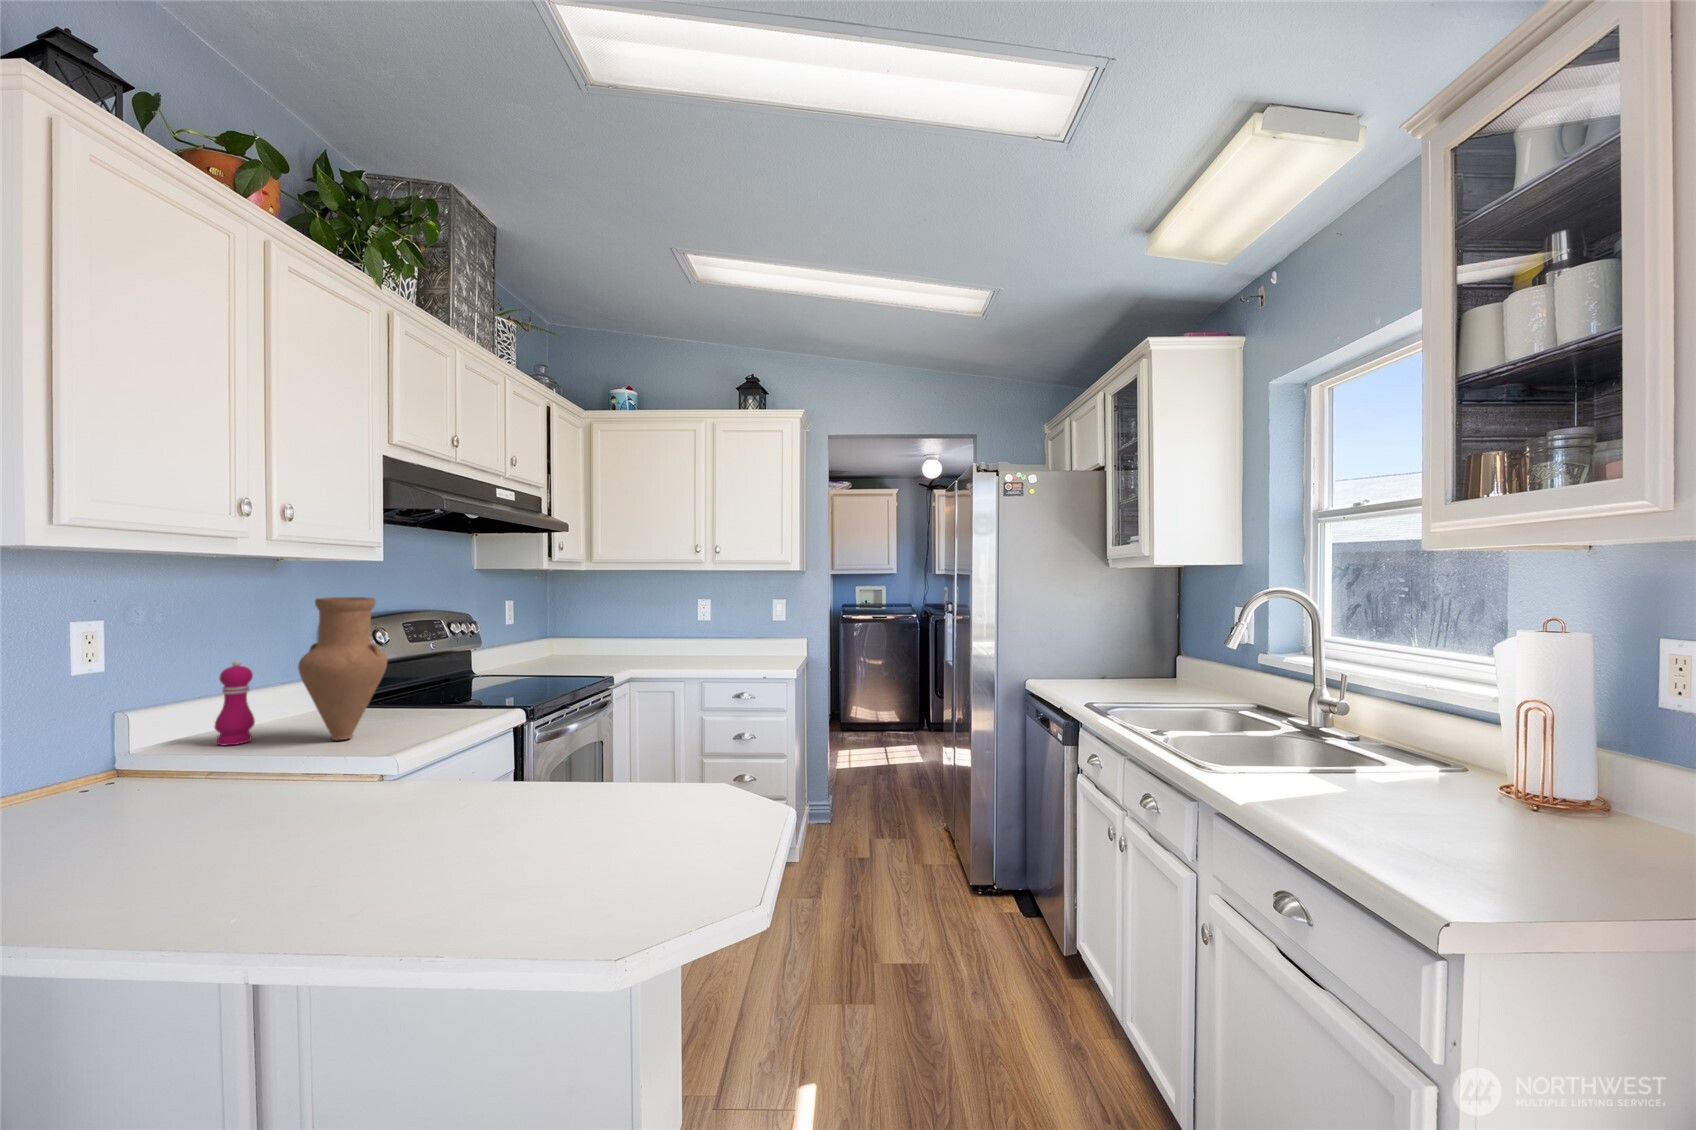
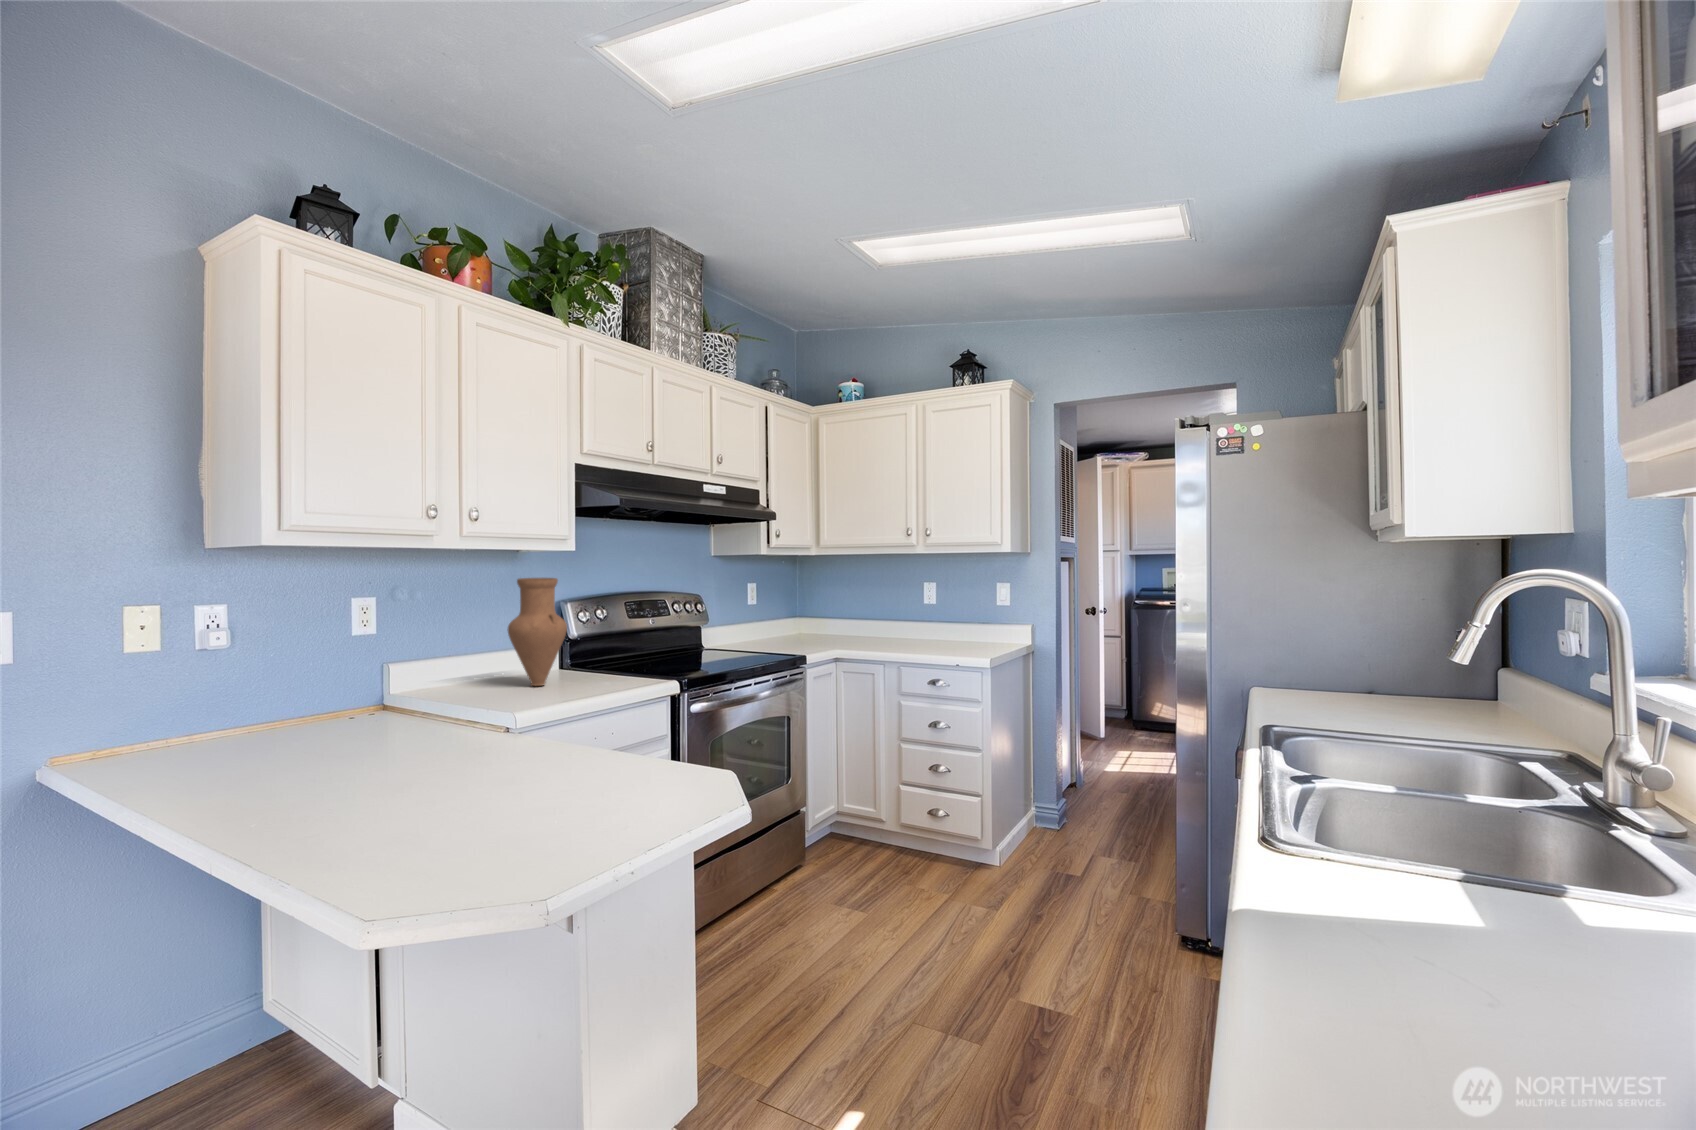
pepper mill: present [215,660,255,746] -> none [472,622,496,682]

